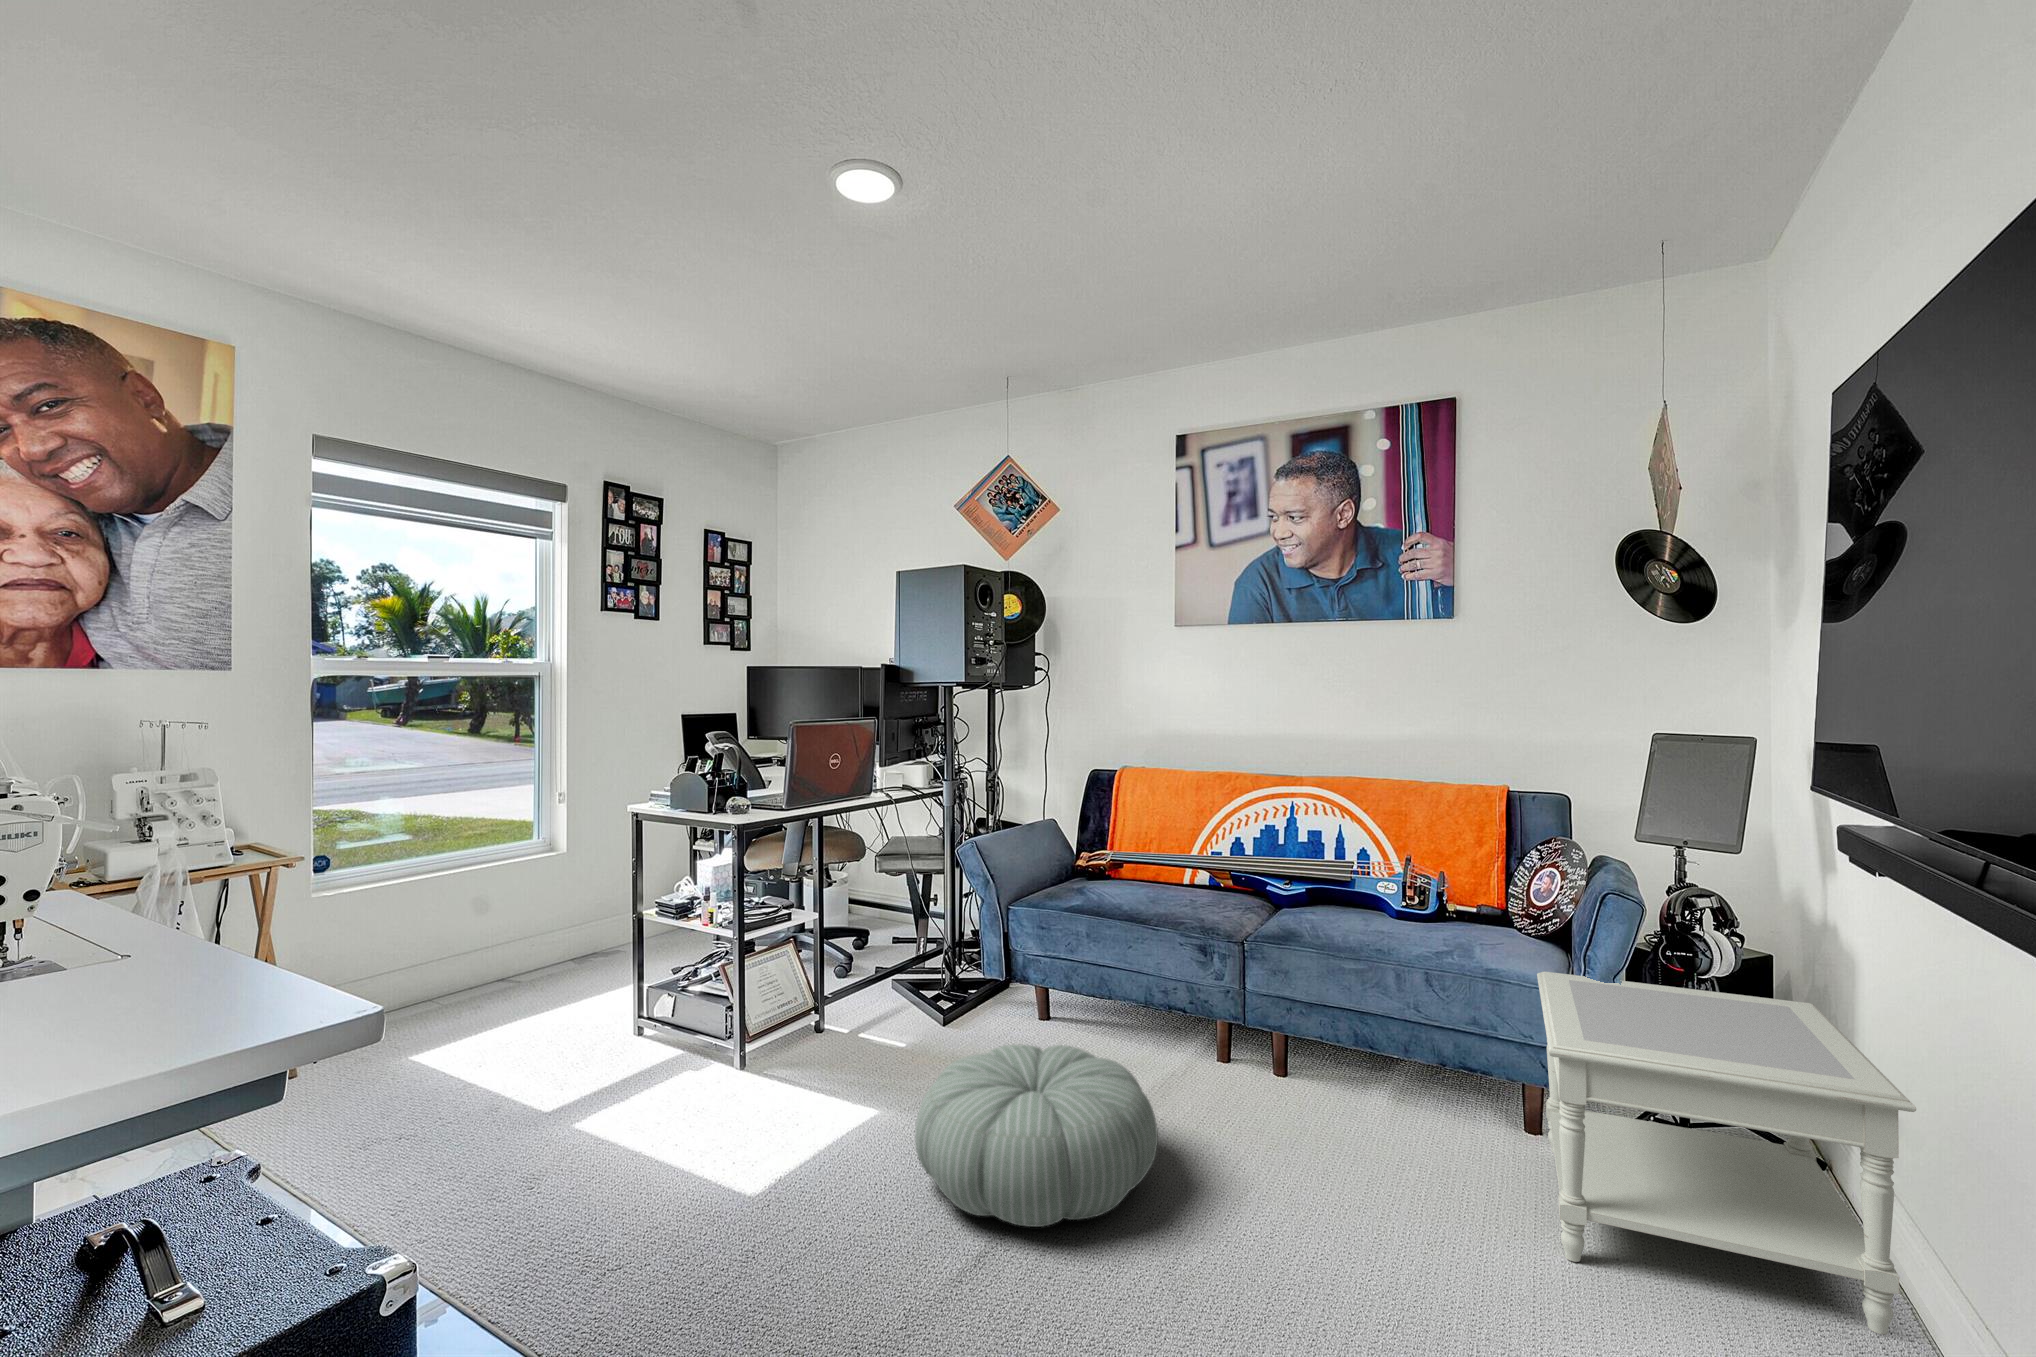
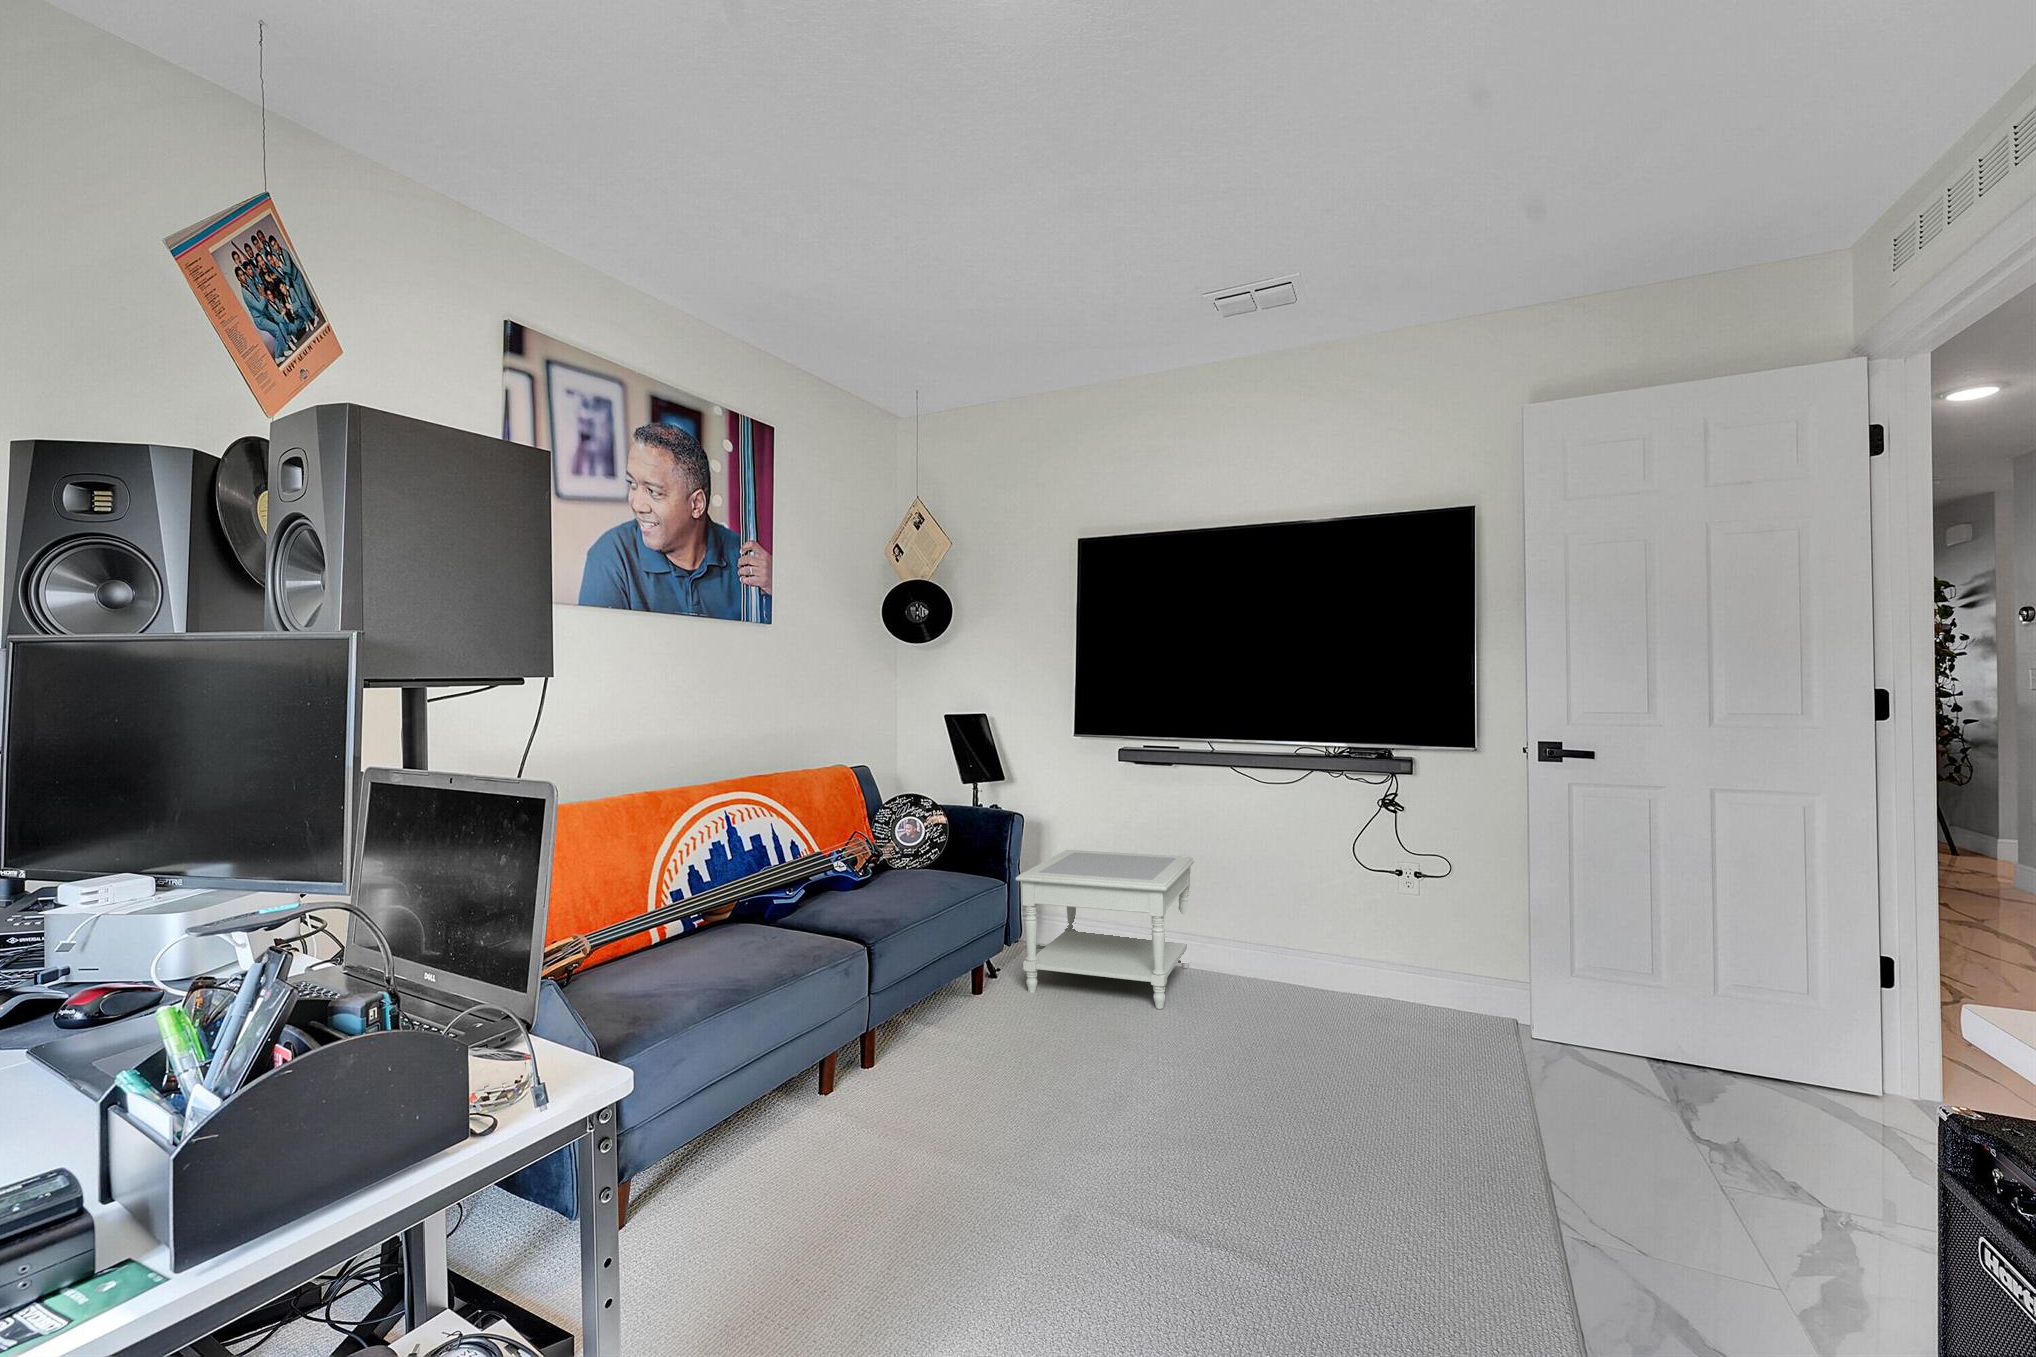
pouf: present [915,1044,1158,1227] -> none [1015,1044,1270,1246]

